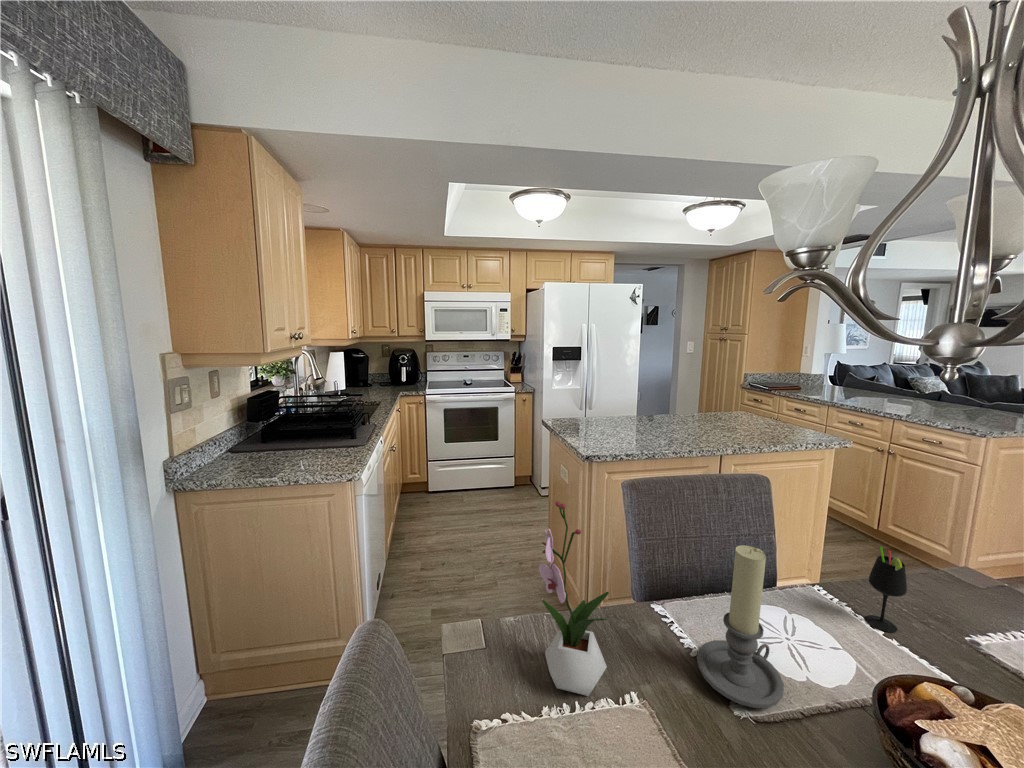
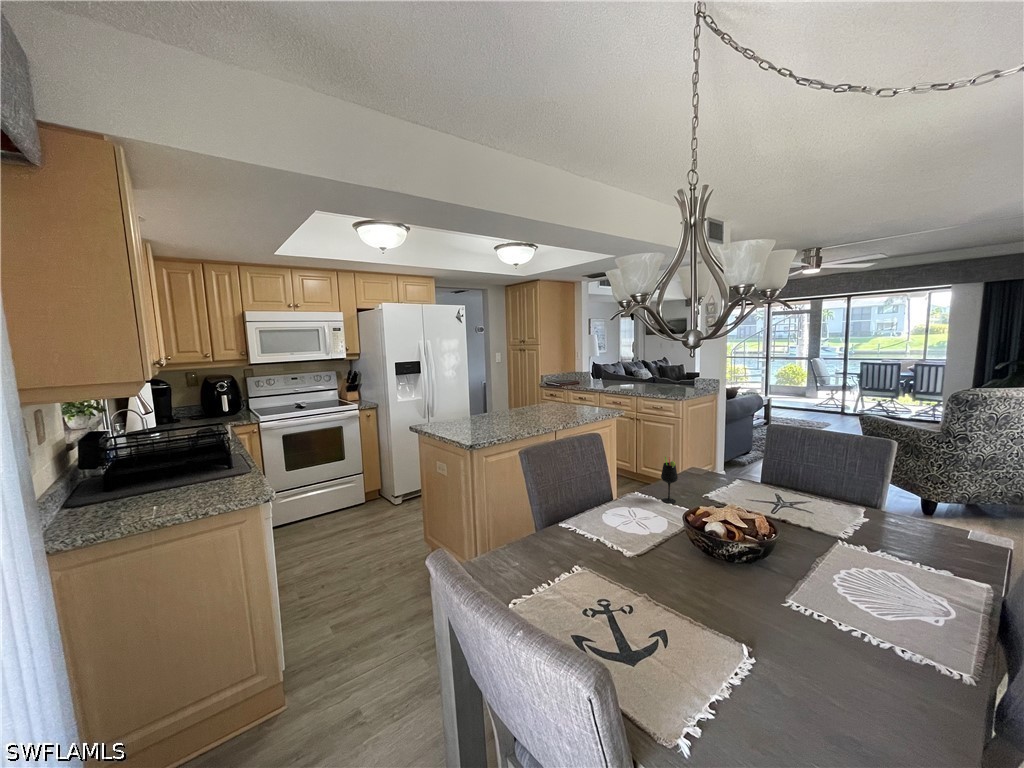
flower arrangement: present [539,501,609,696] -> none [512,457,565,579]
candle holder: present [697,545,784,708] -> none [598,463,644,550]

